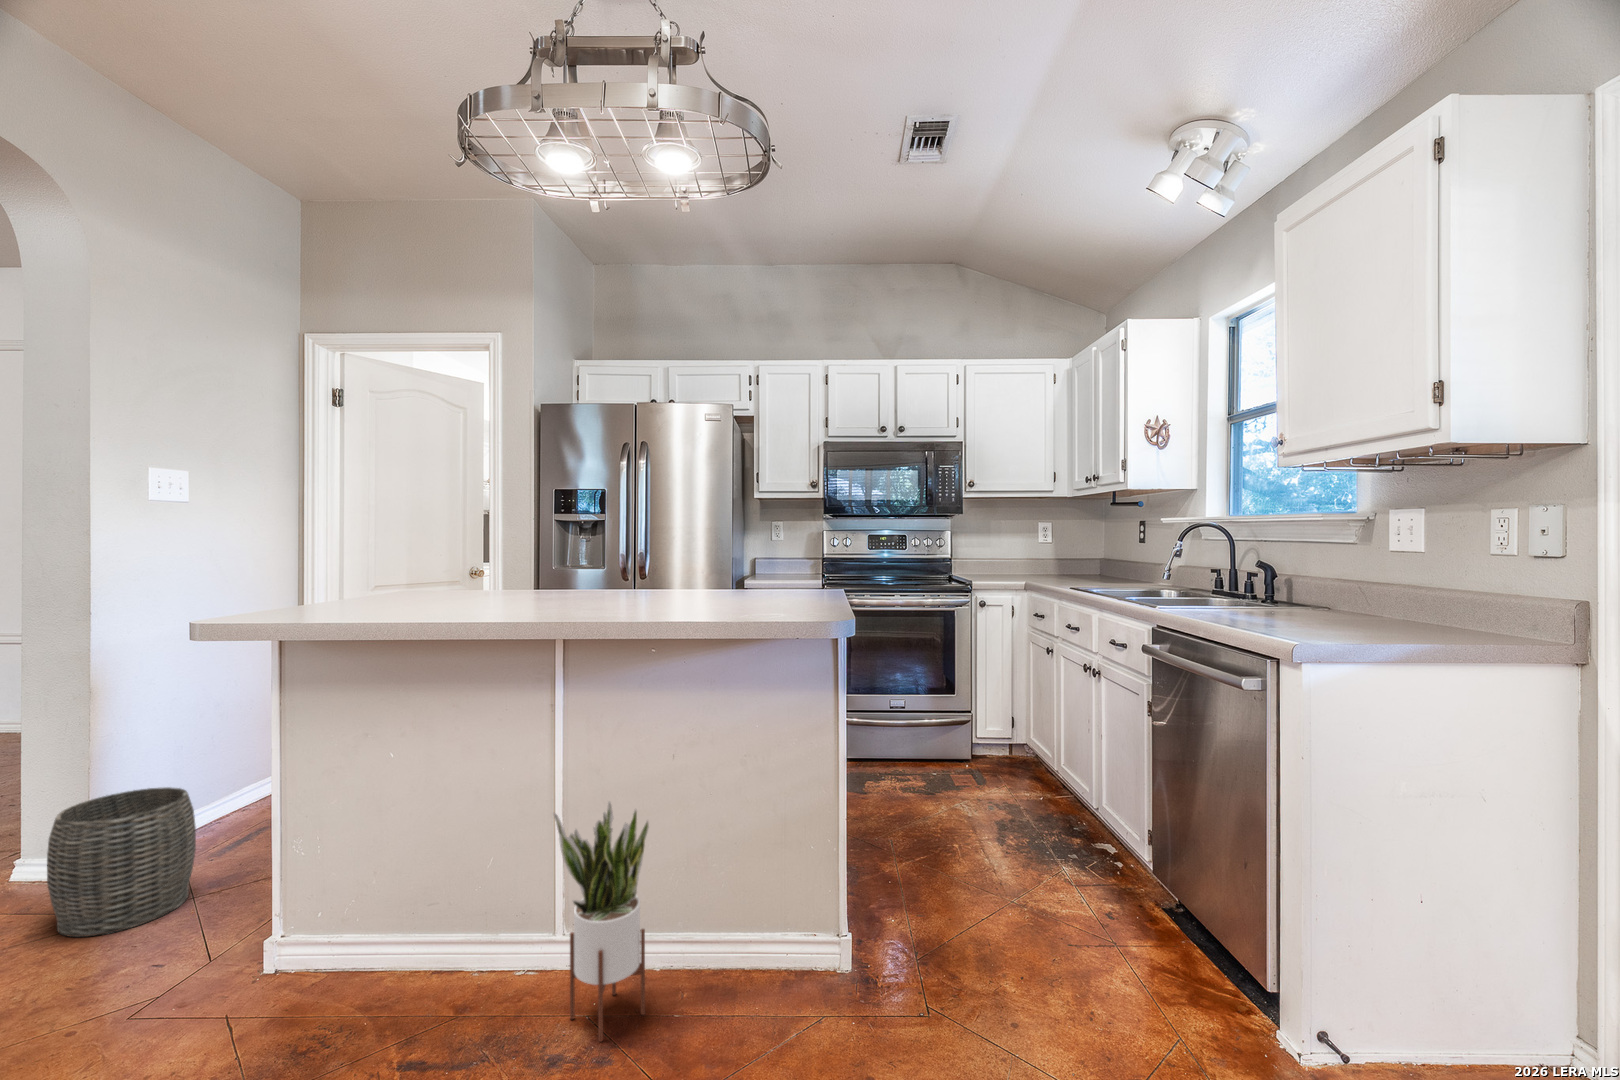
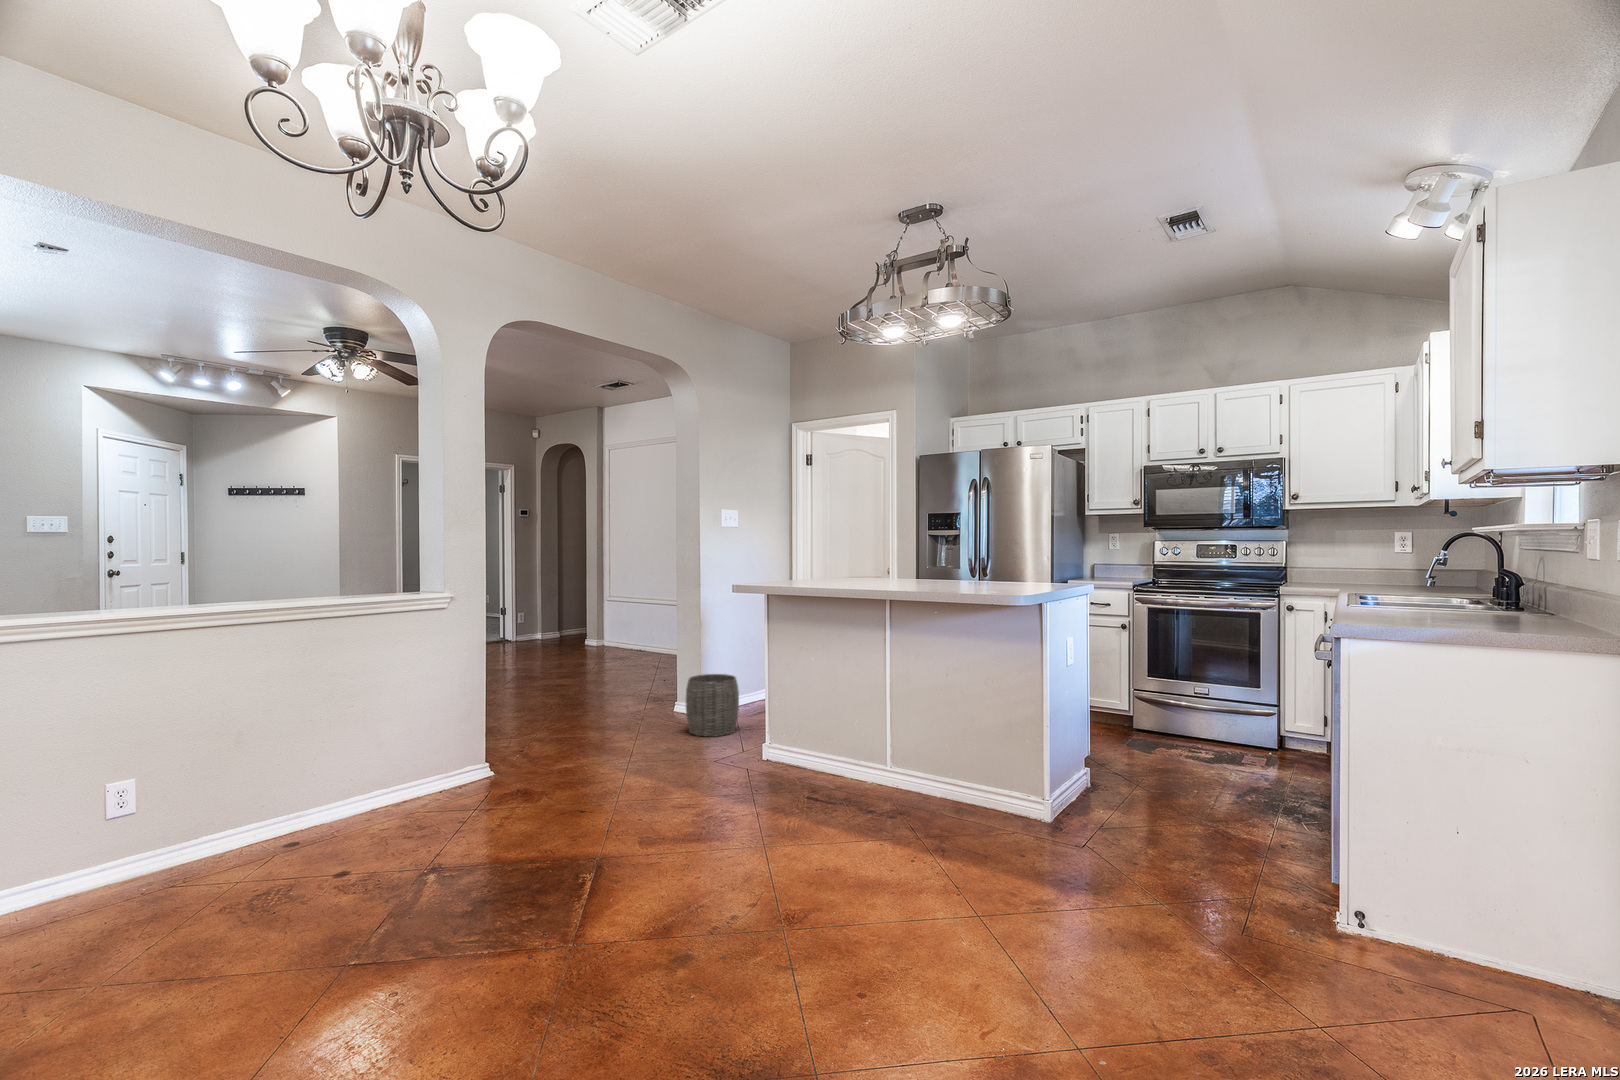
potted plant: present [553,802,649,1042] -> none [876,689,927,811]

